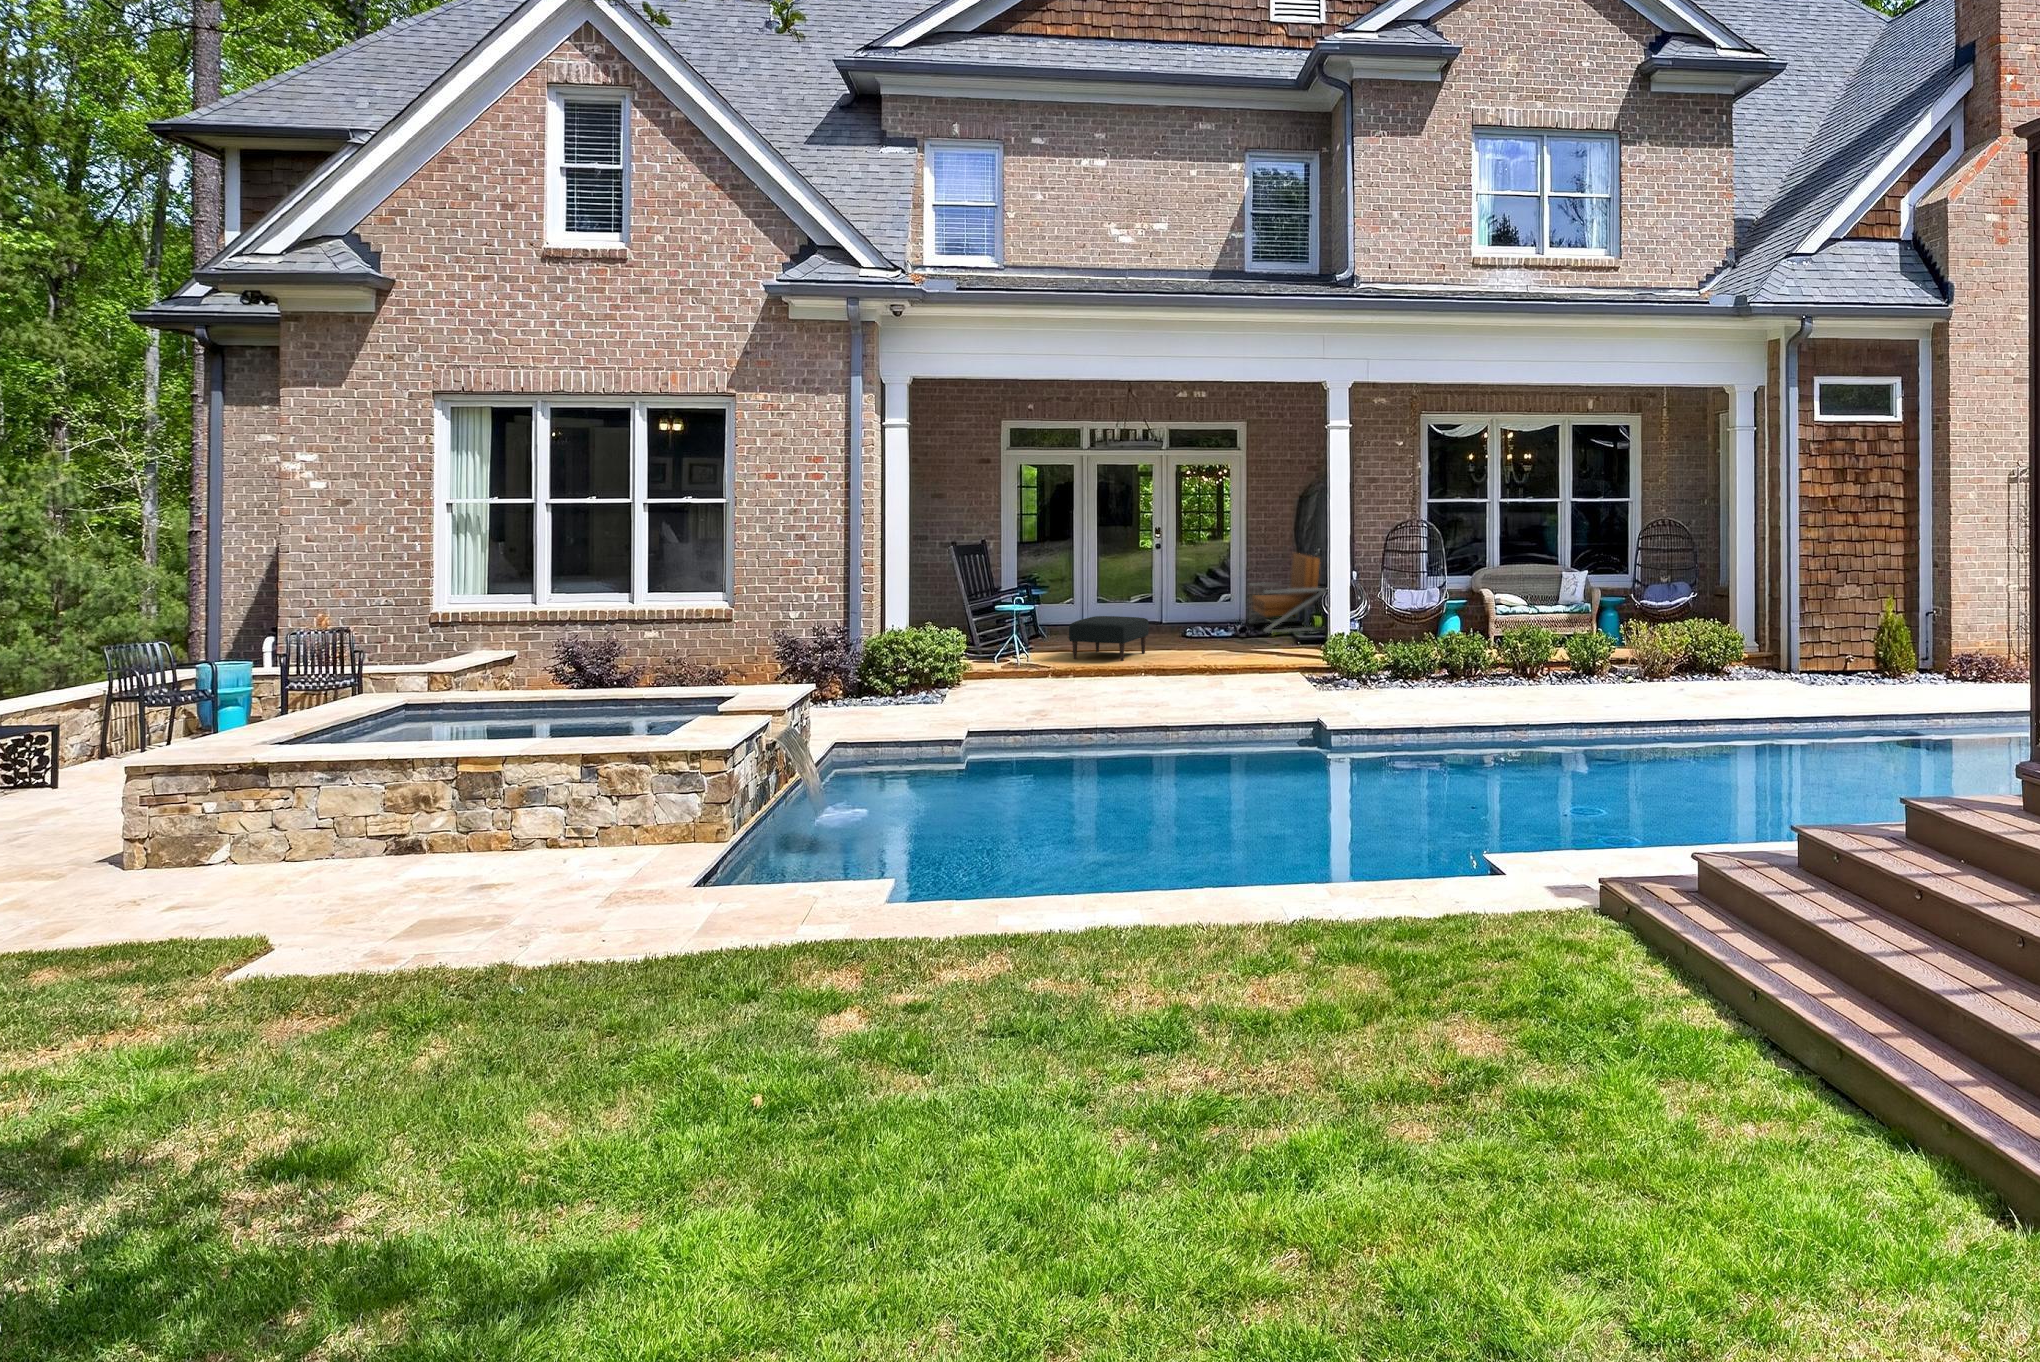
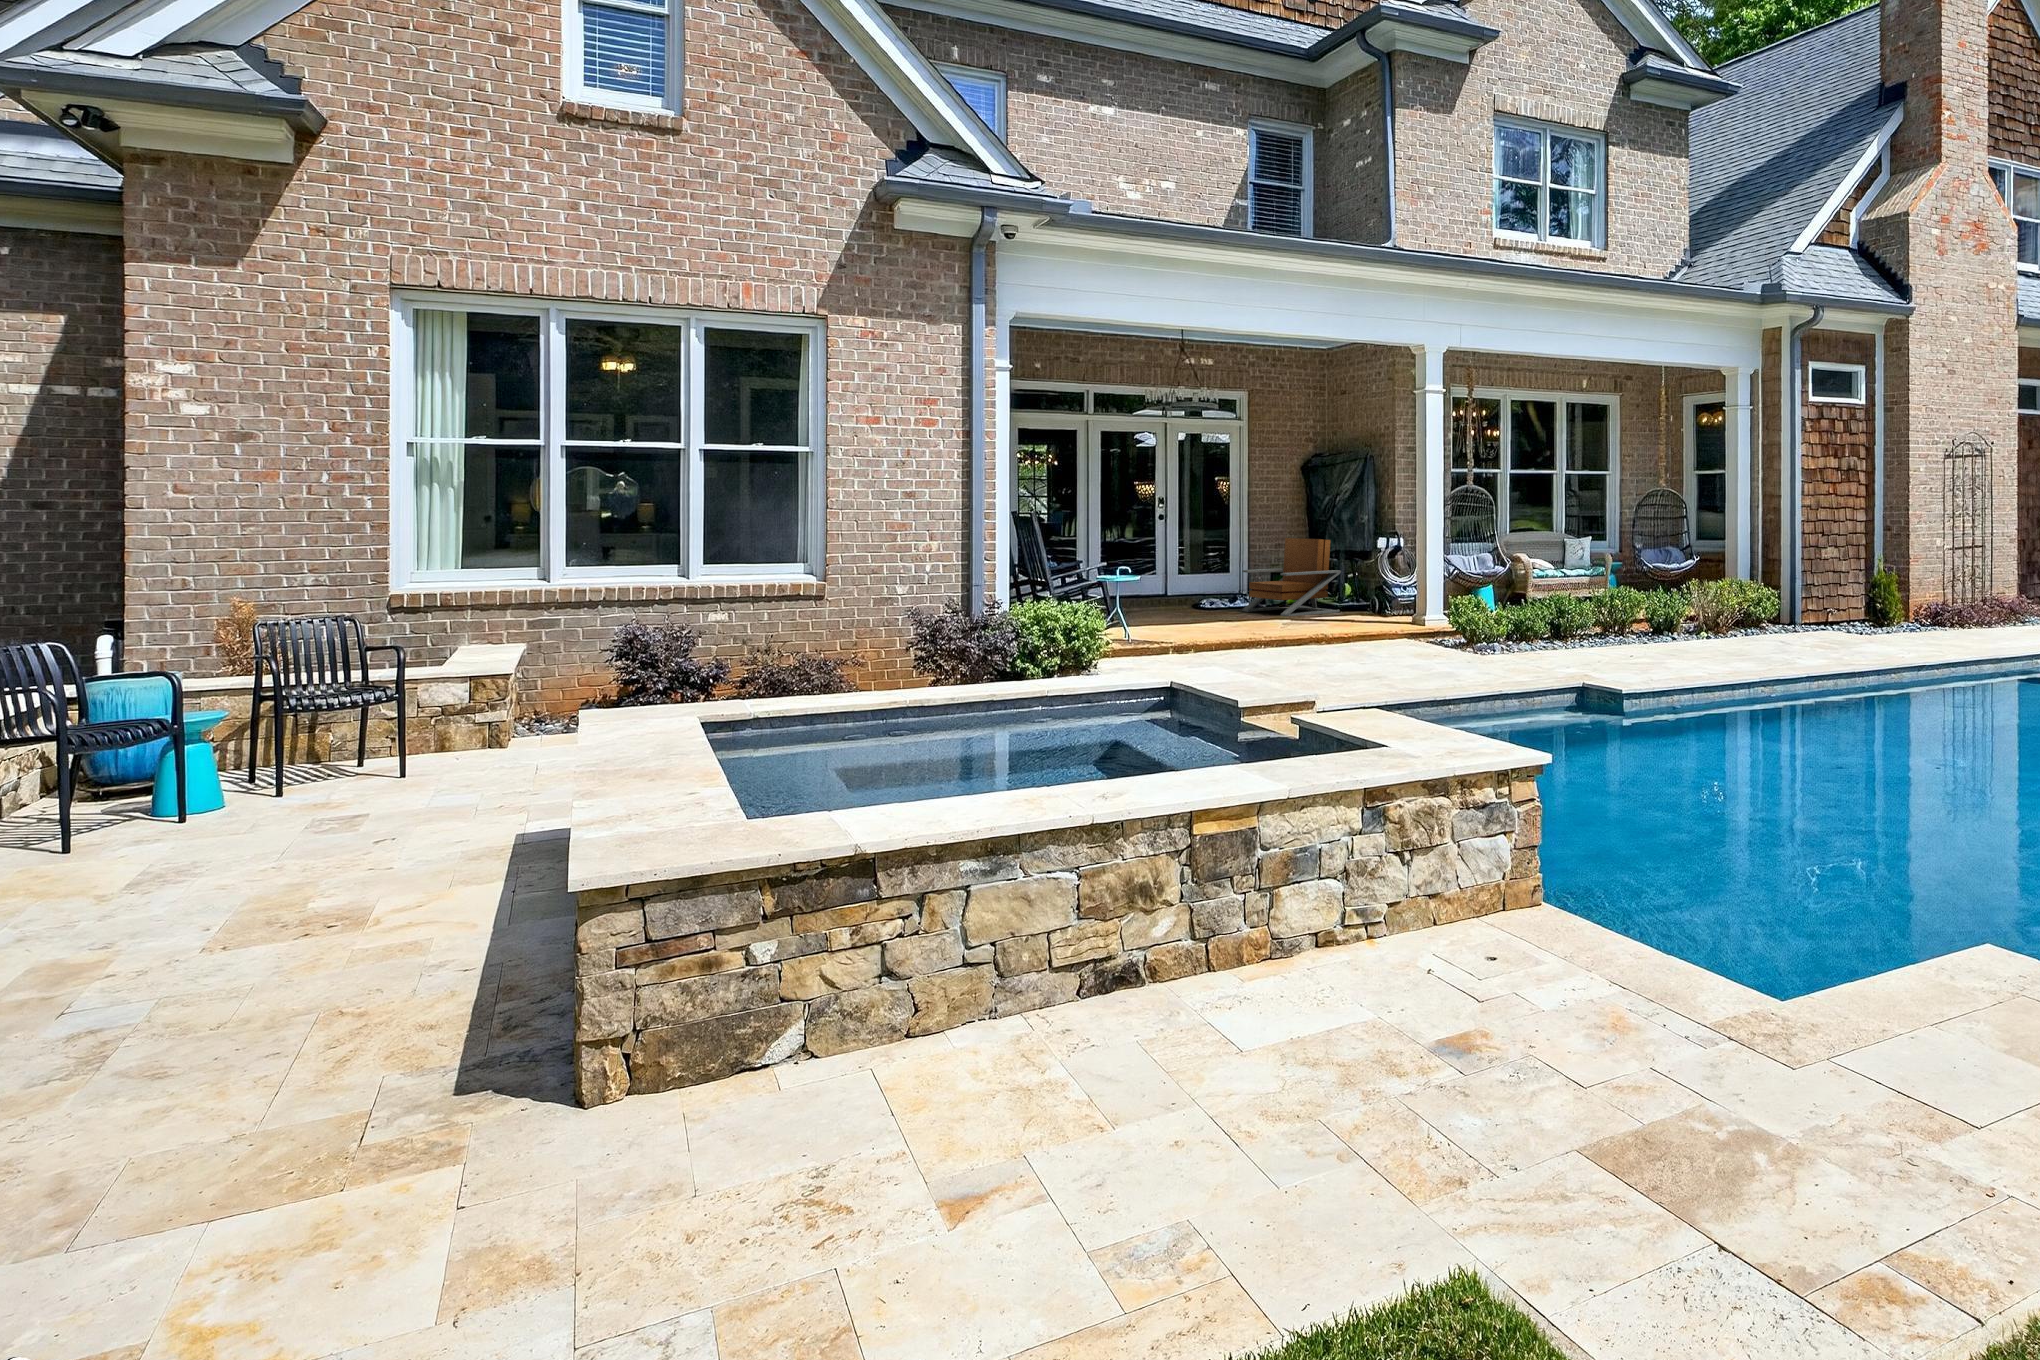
ottoman: present [1069,616,1149,661] -> none [1150,595,1220,640]

